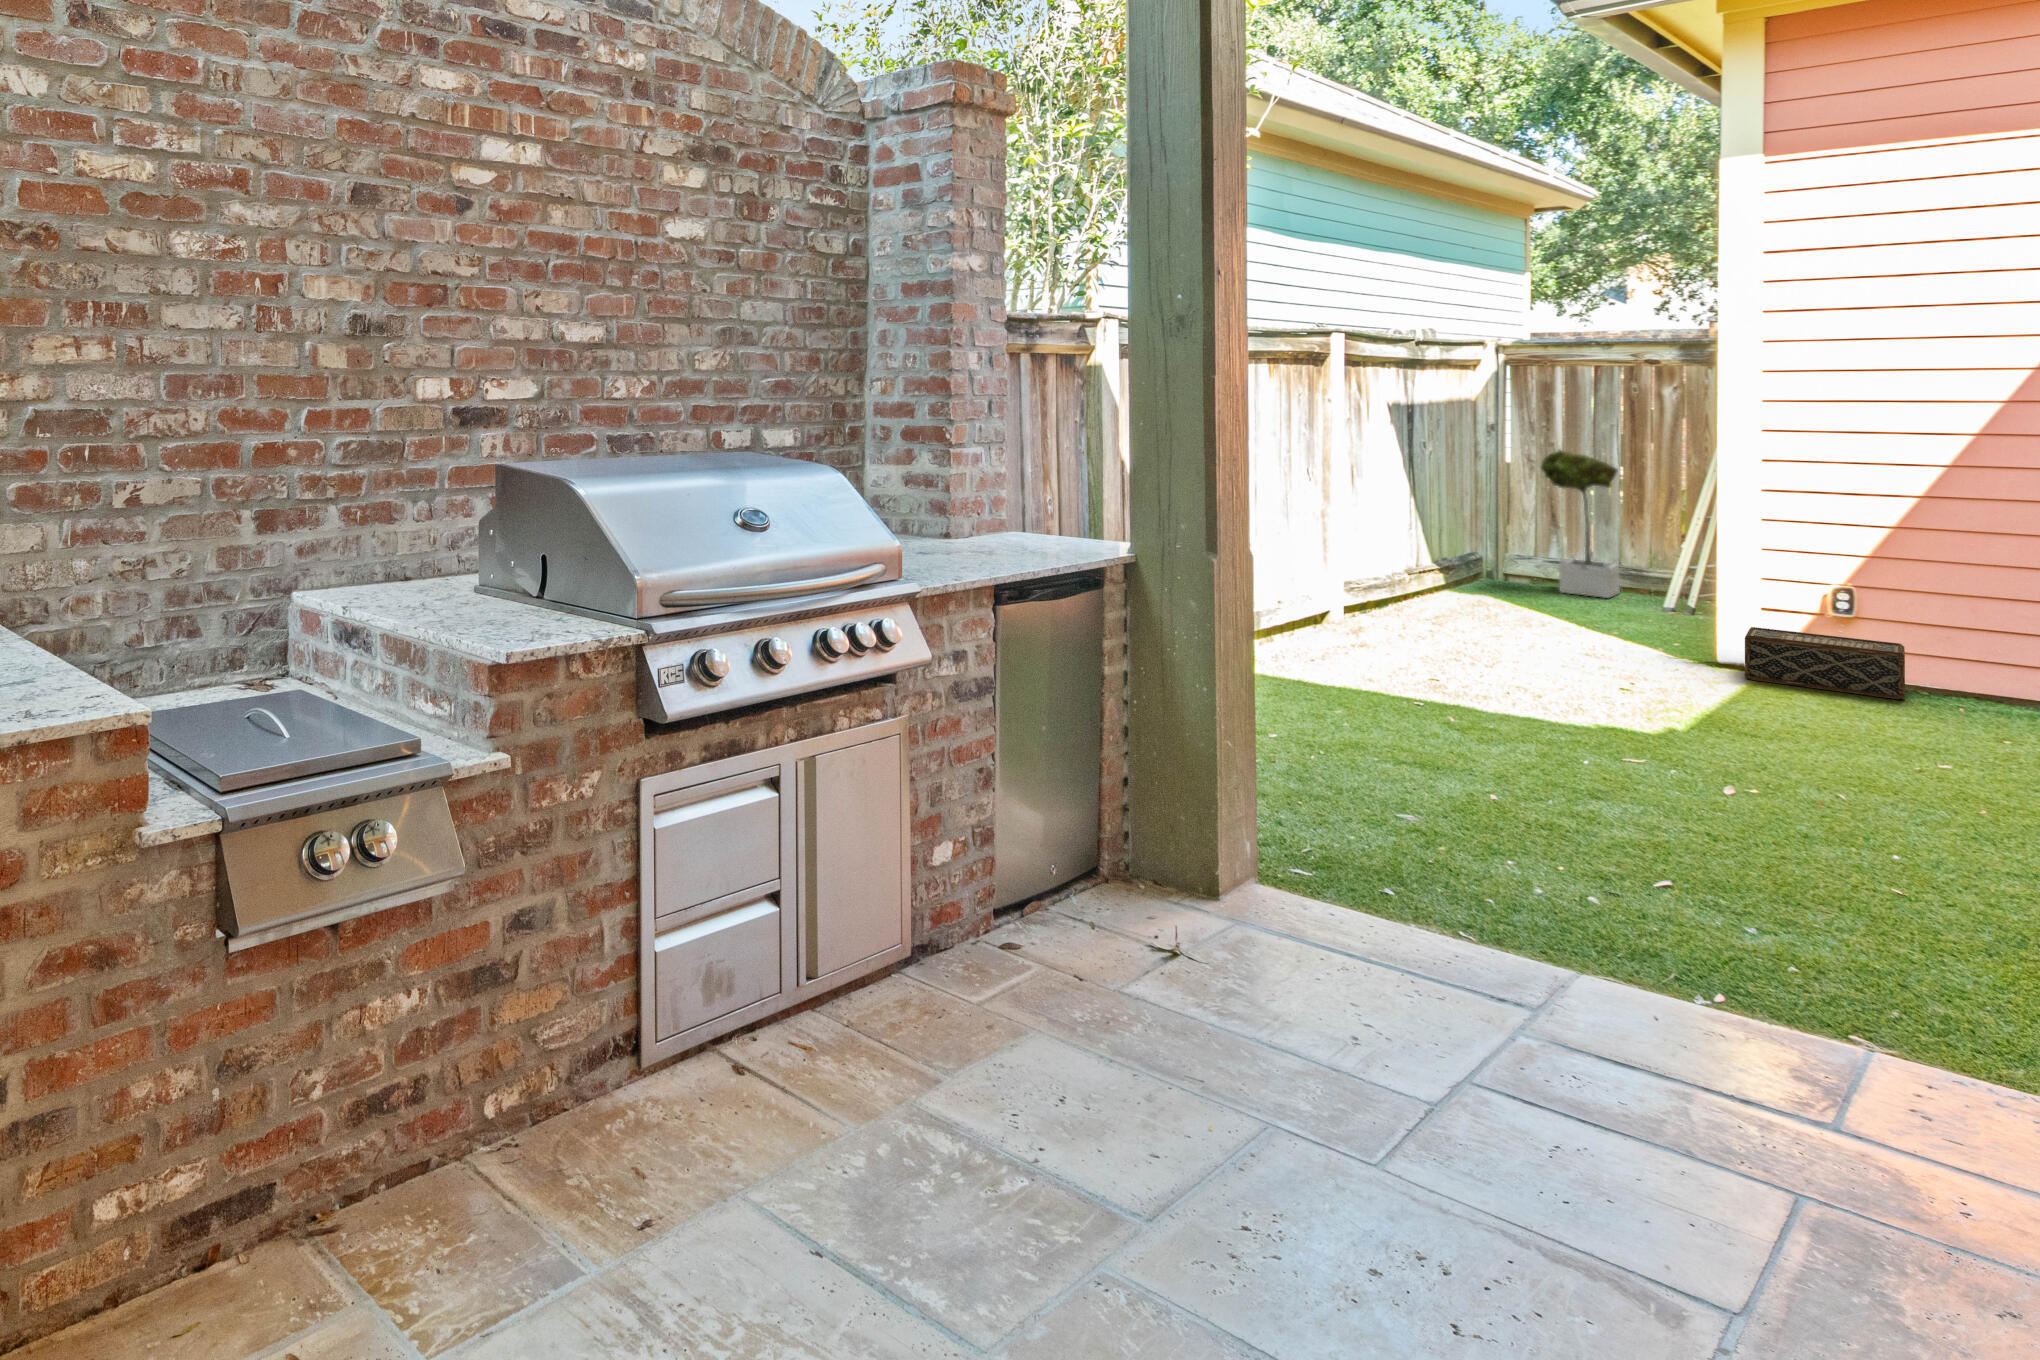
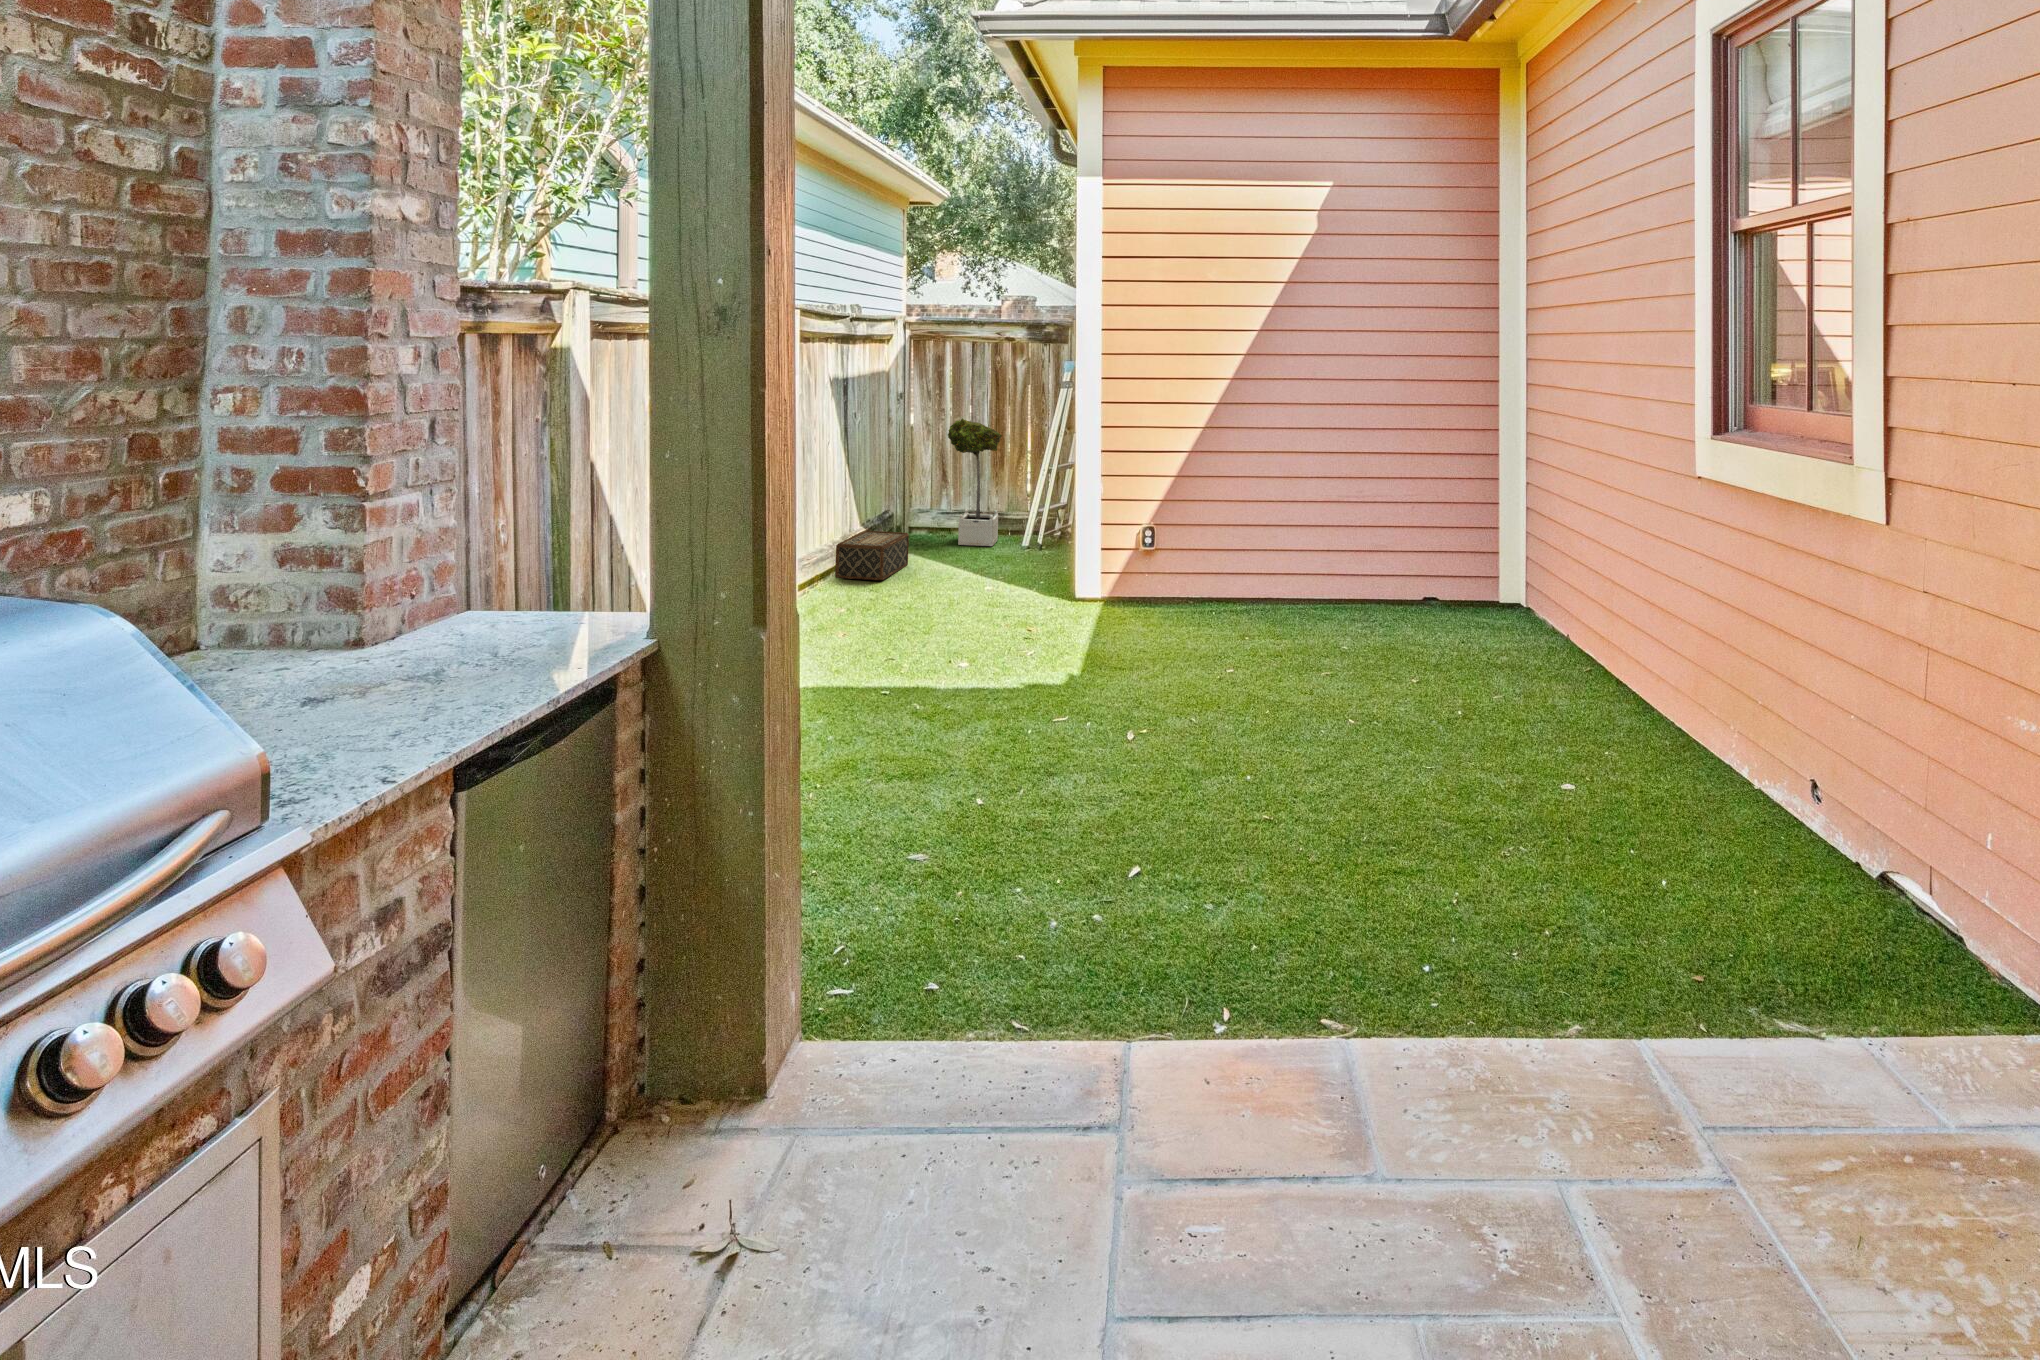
woven basket: present [1745,627,1905,699] -> present [835,531,909,580]

